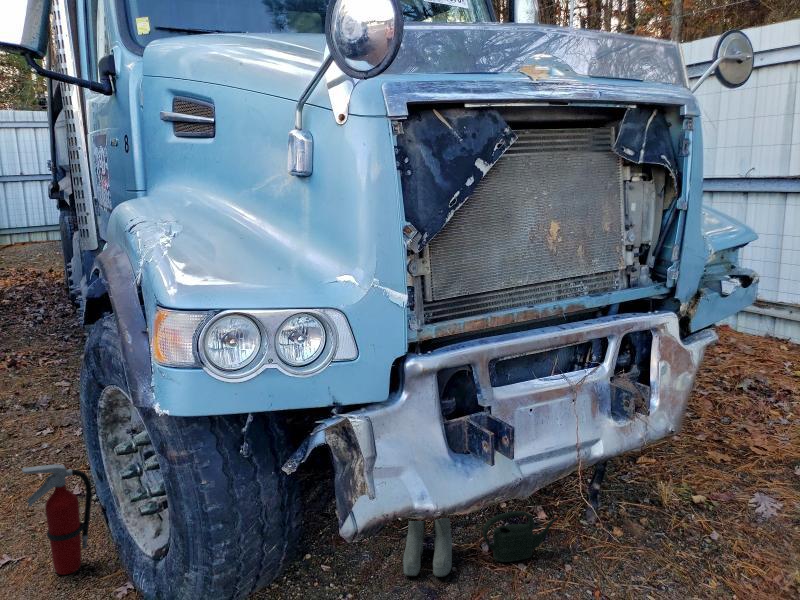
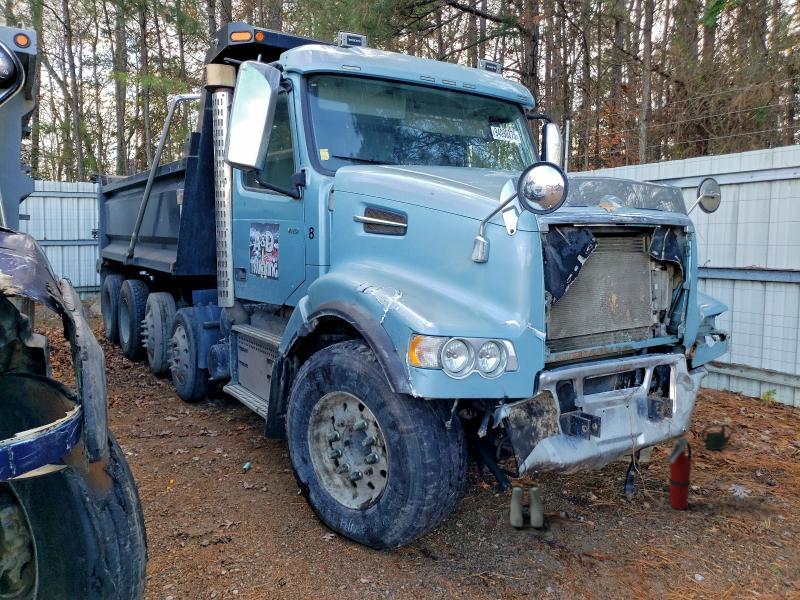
fire extinguisher: present [22,464,92,575] -> present [668,438,692,510]
watering can: present [483,511,558,562] -> present [702,424,734,450]

